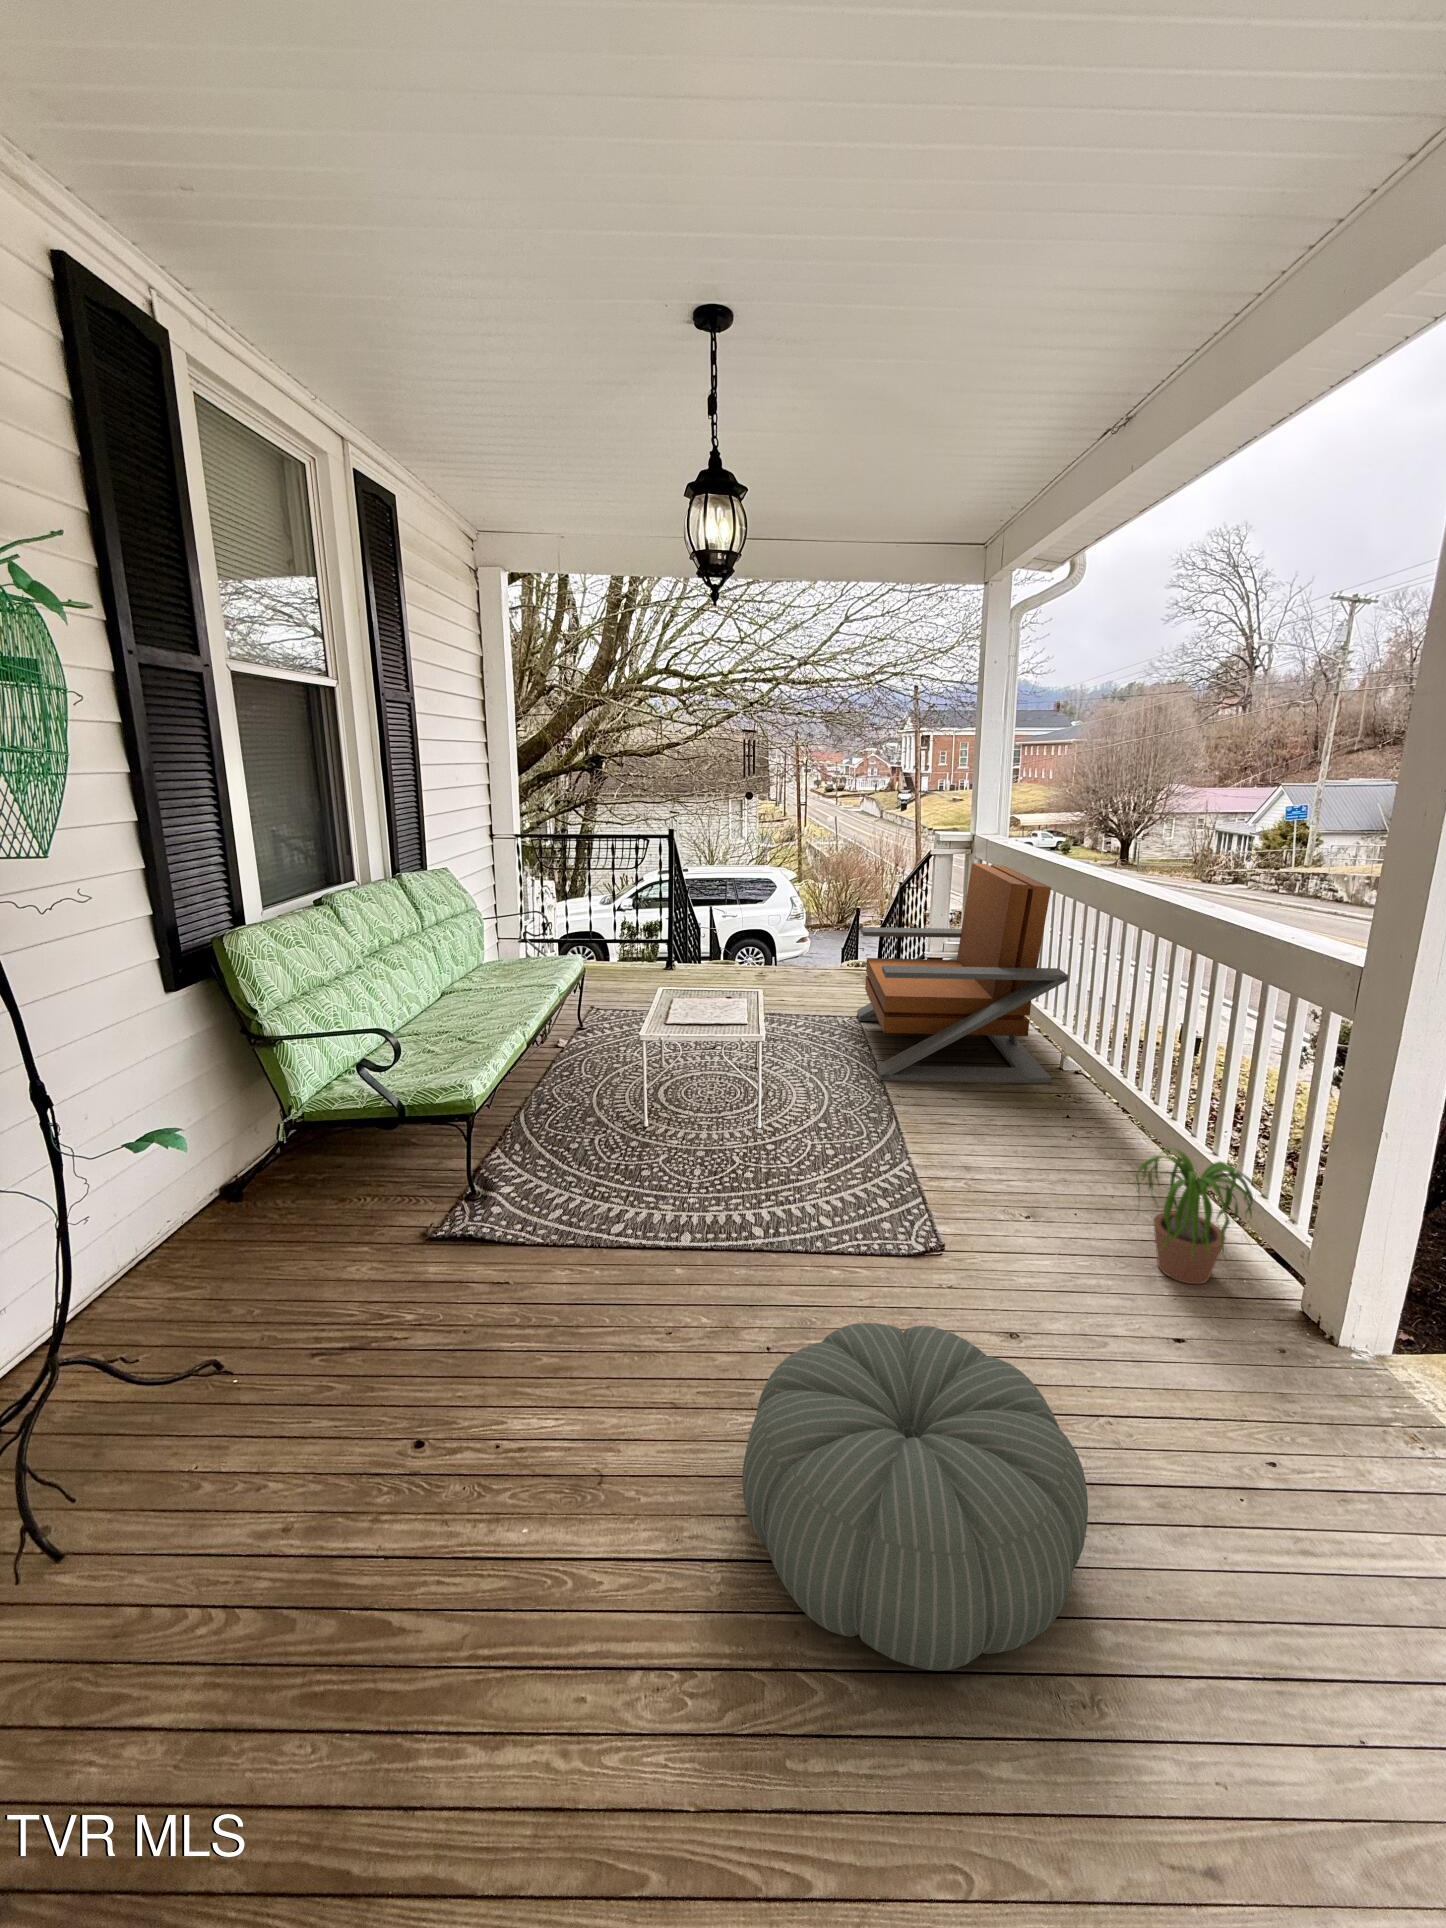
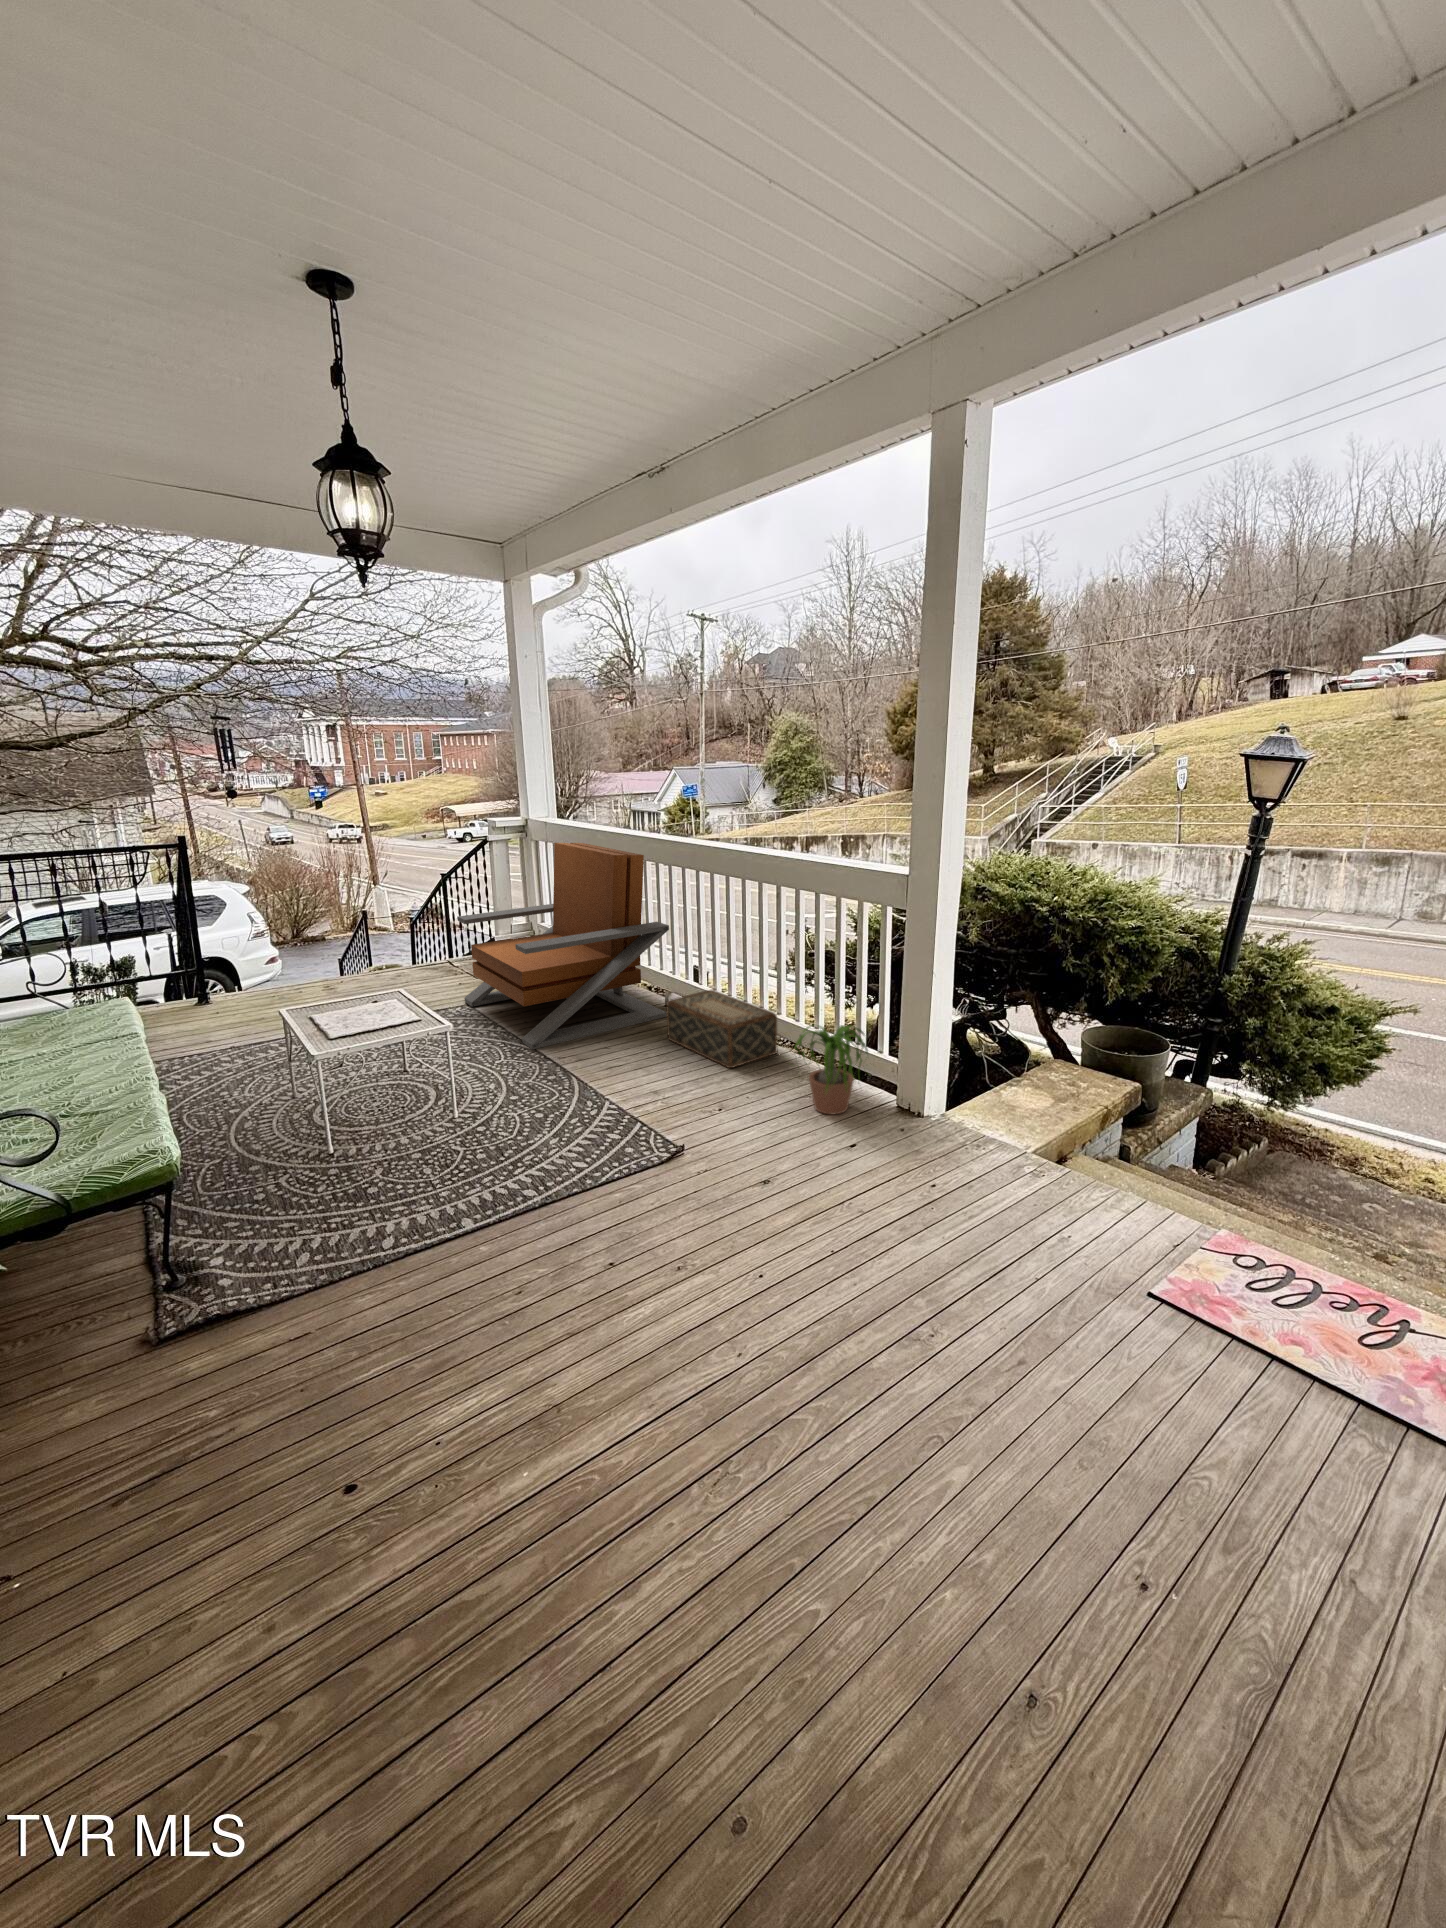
woven basket: none [1031,1064,1166,1170] -> present [666,990,777,1068]
pouf: present [743,1323,1088,1671] -> none [665,1178,912,1386]

